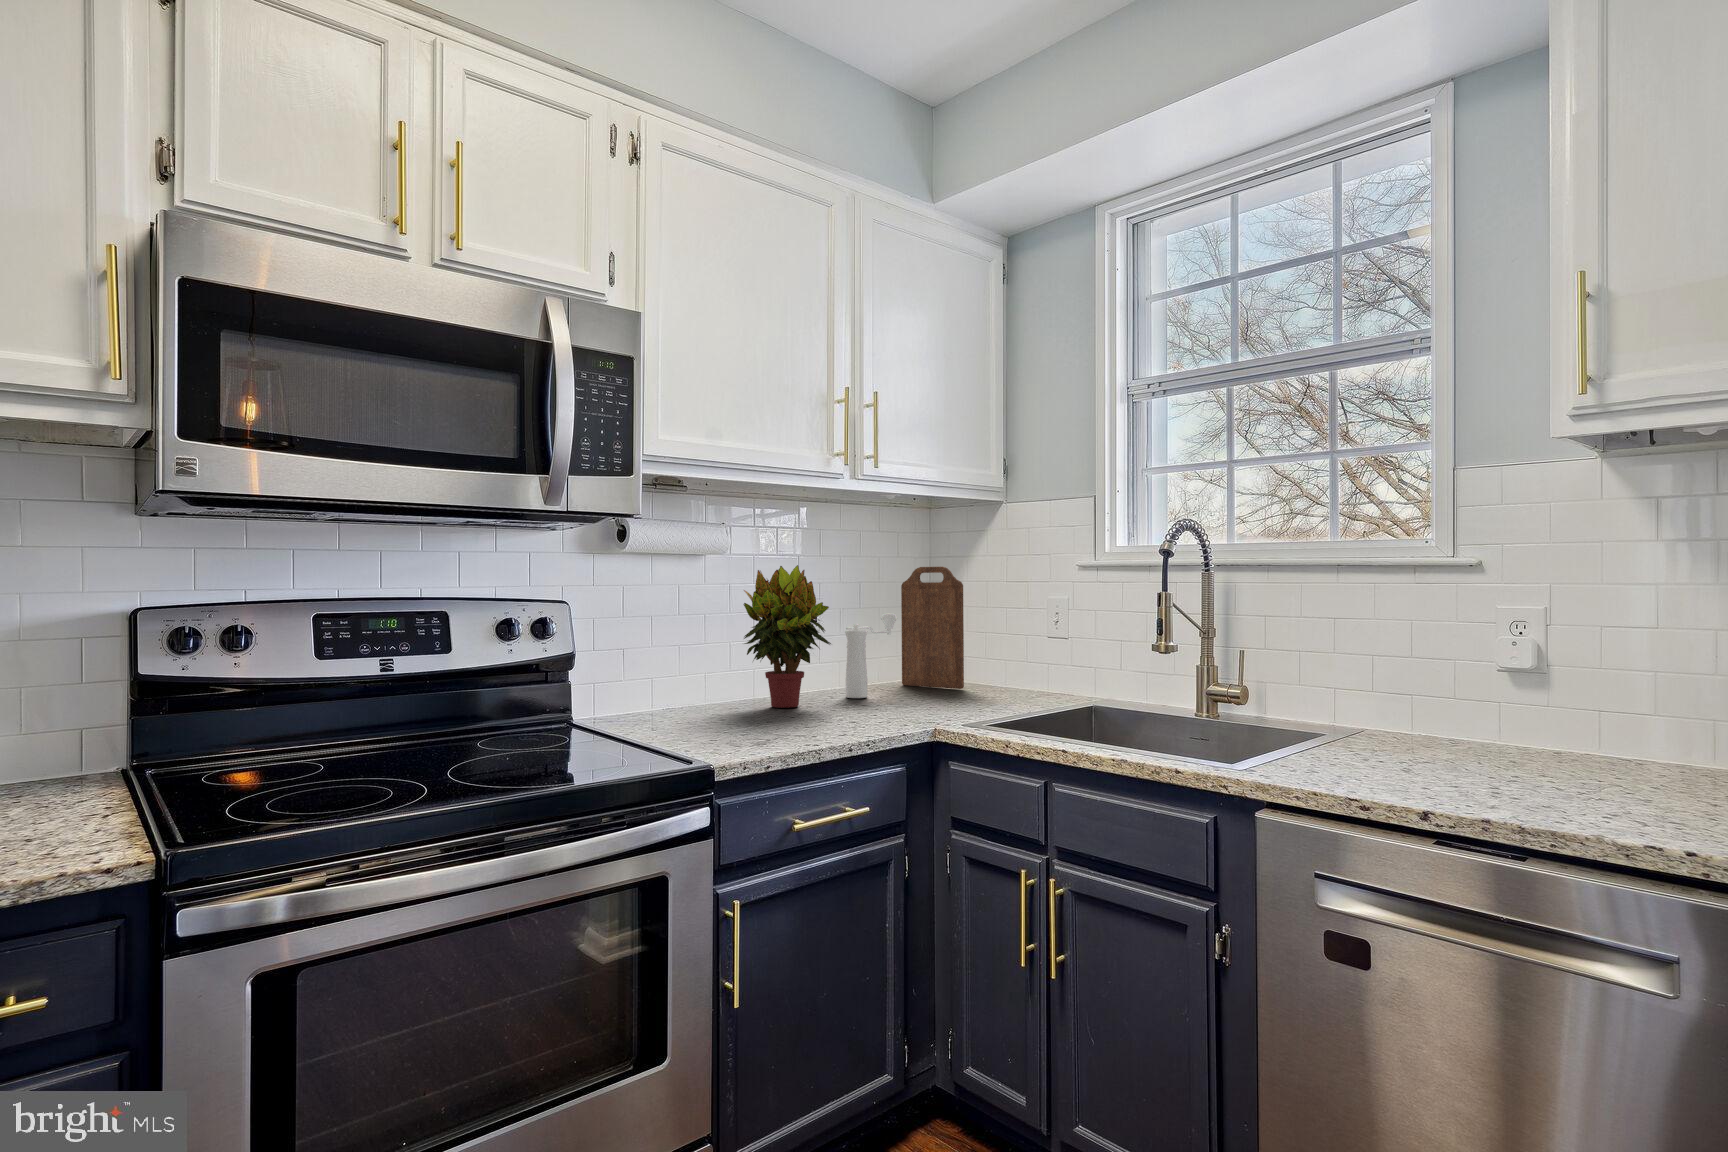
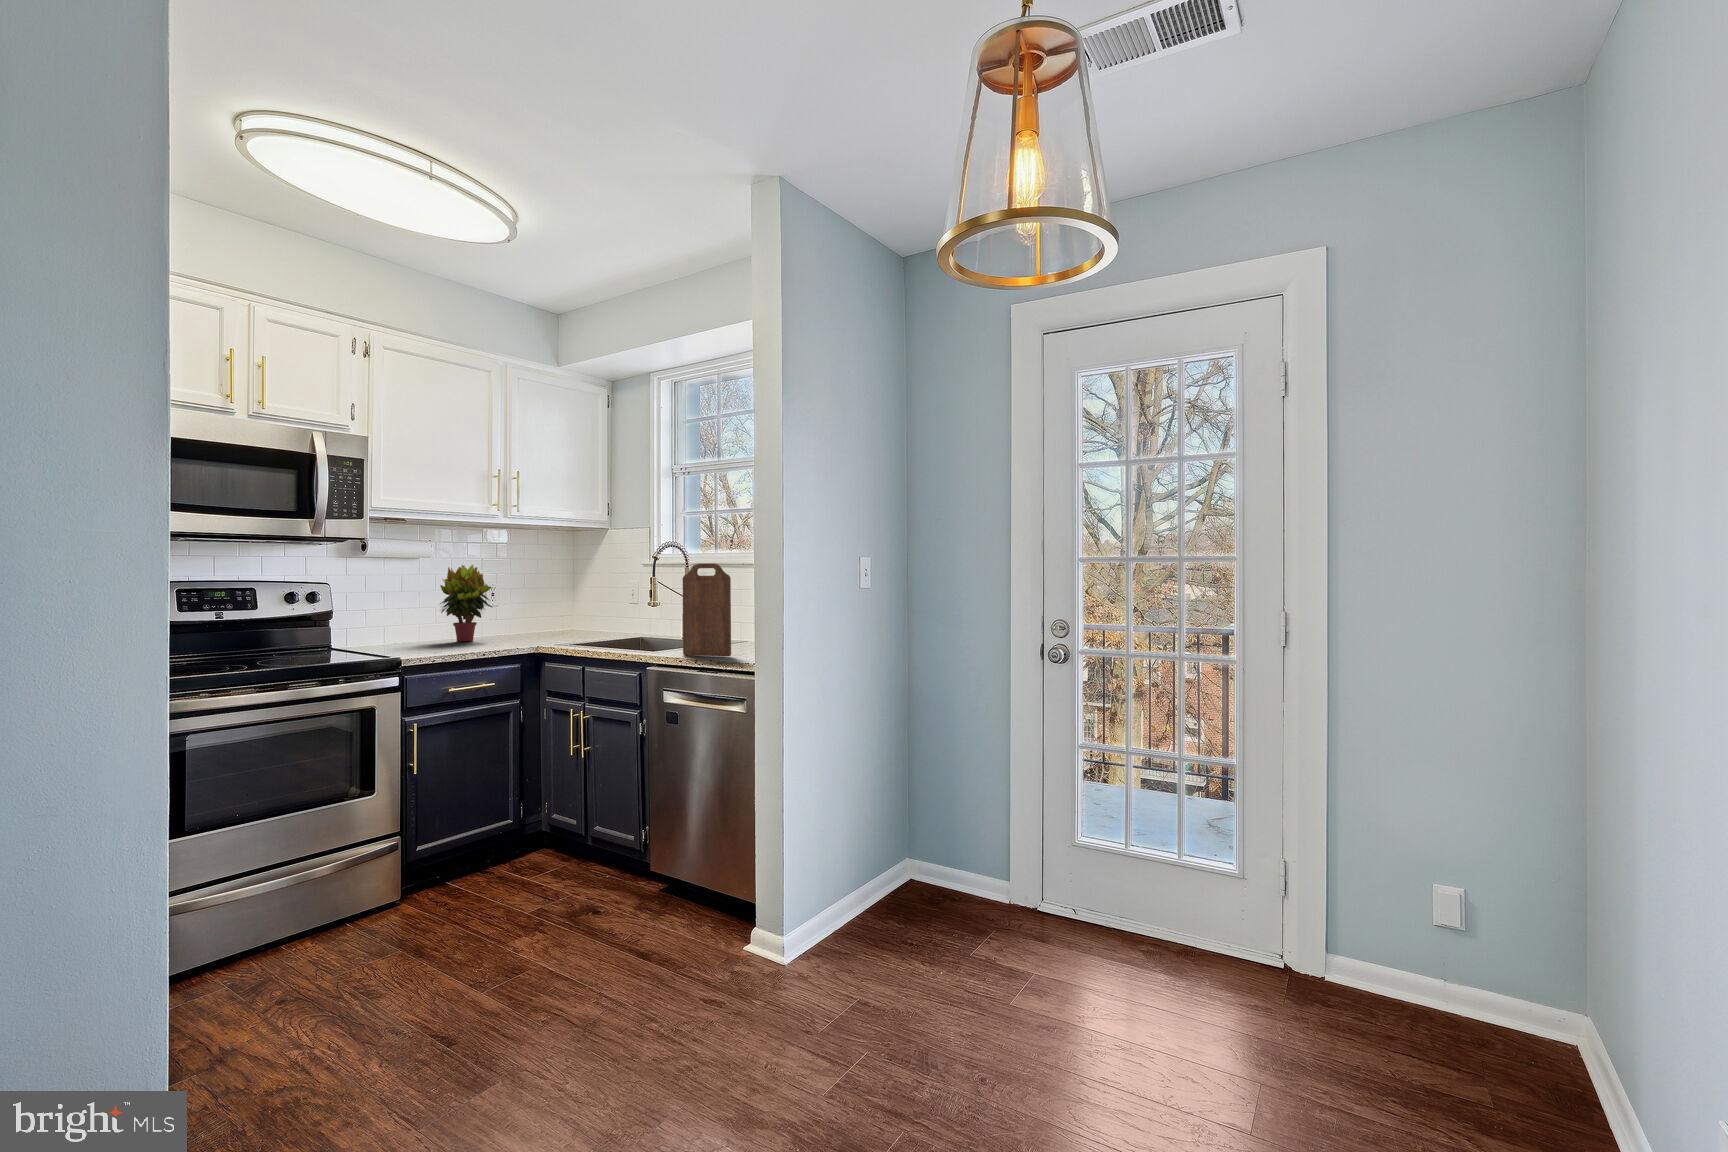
cutting board: present [901,567,964,689] -> present [683,563,731,657]
pepper mill: present [845,613,897,698] -> none [507,592,540,638]

